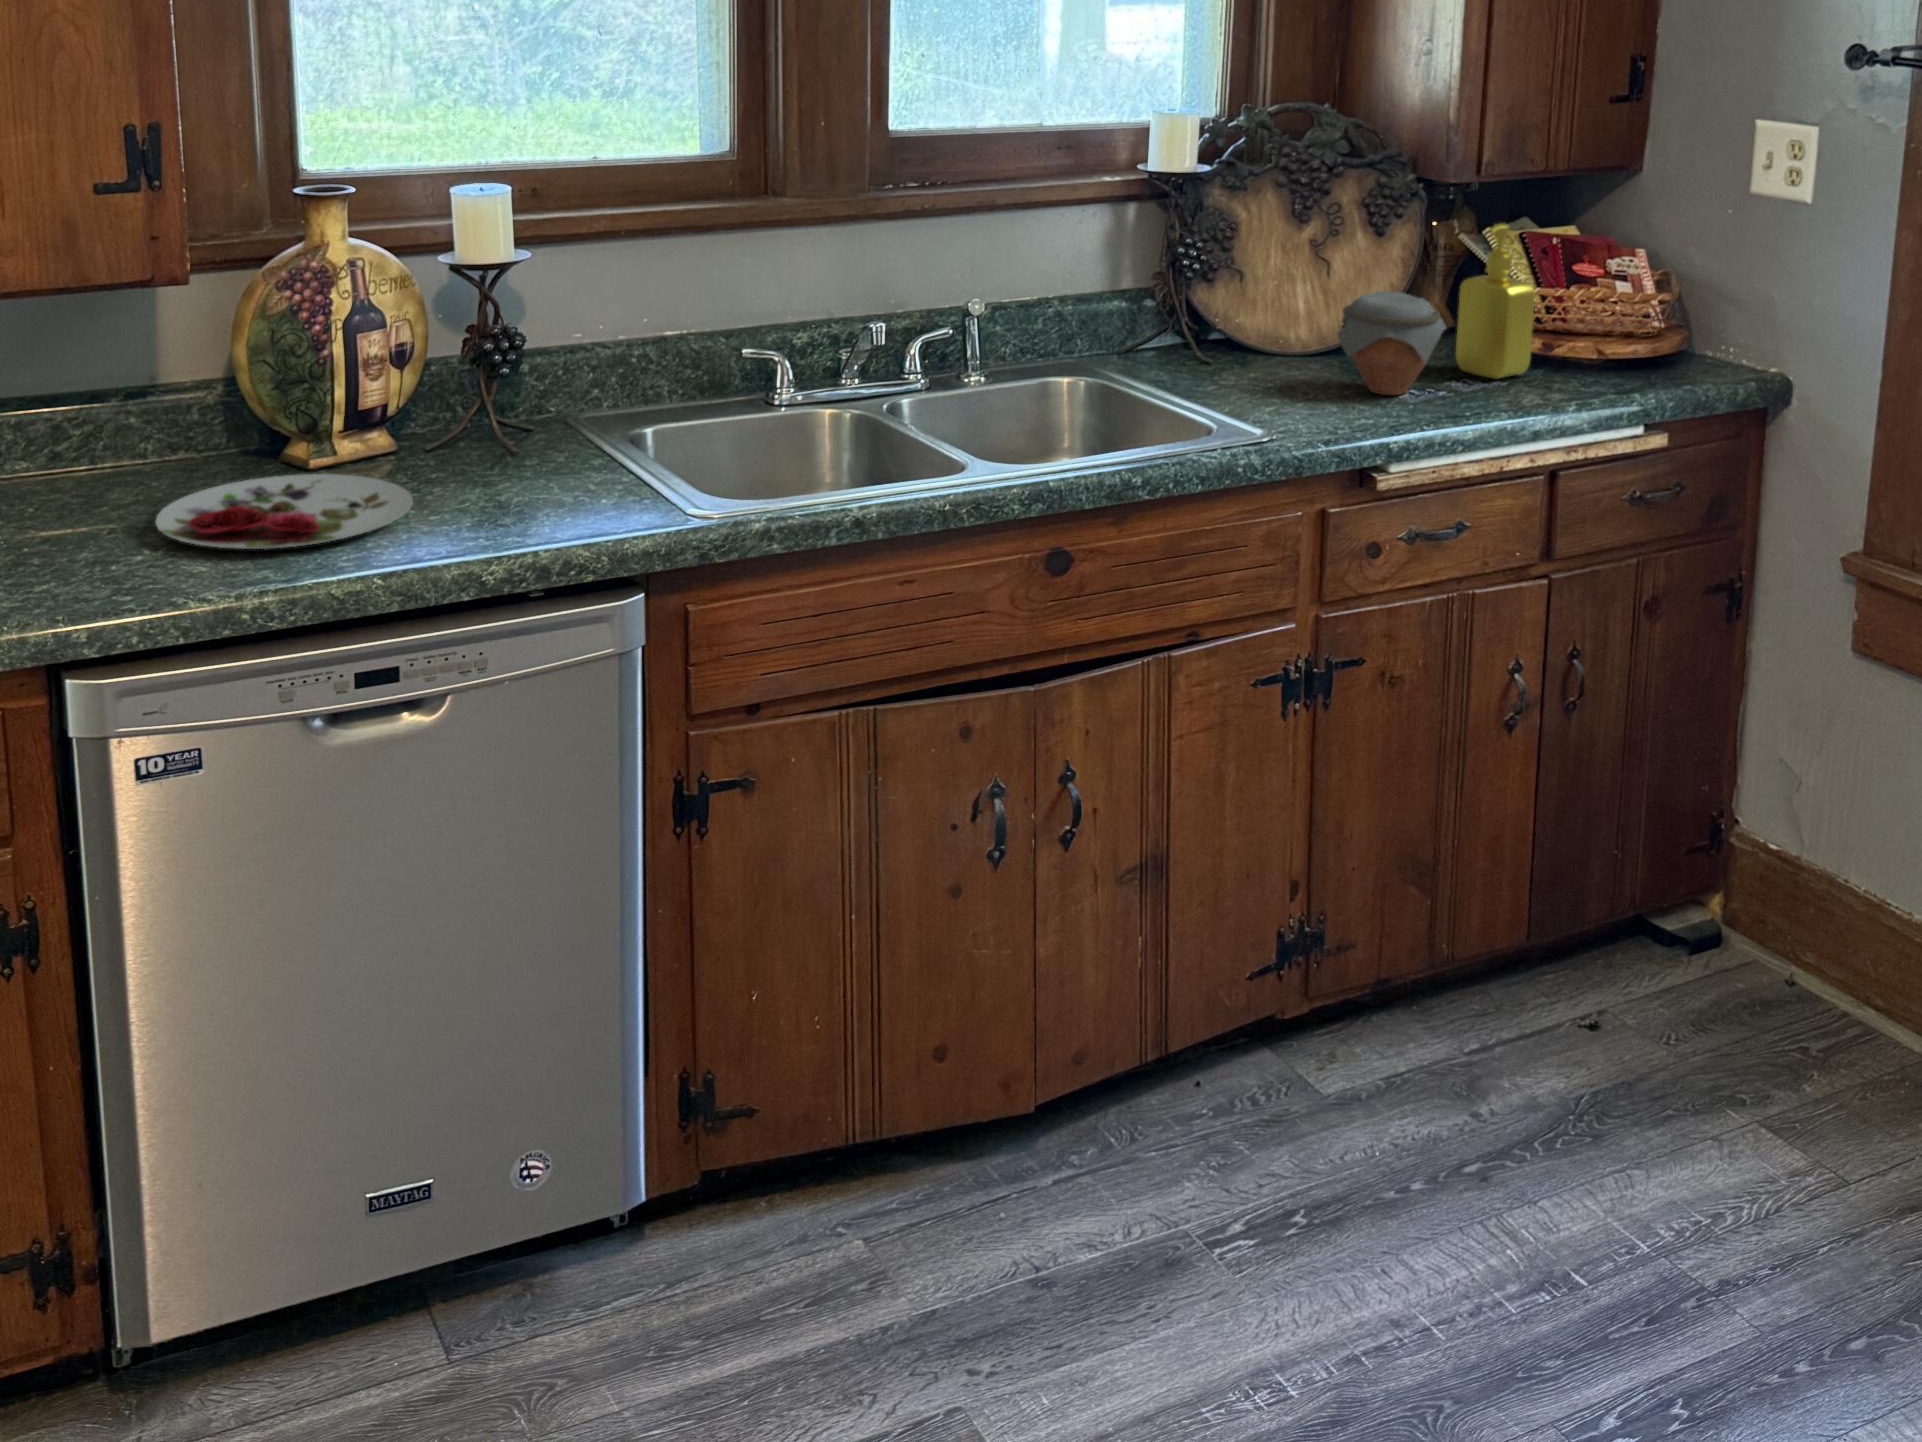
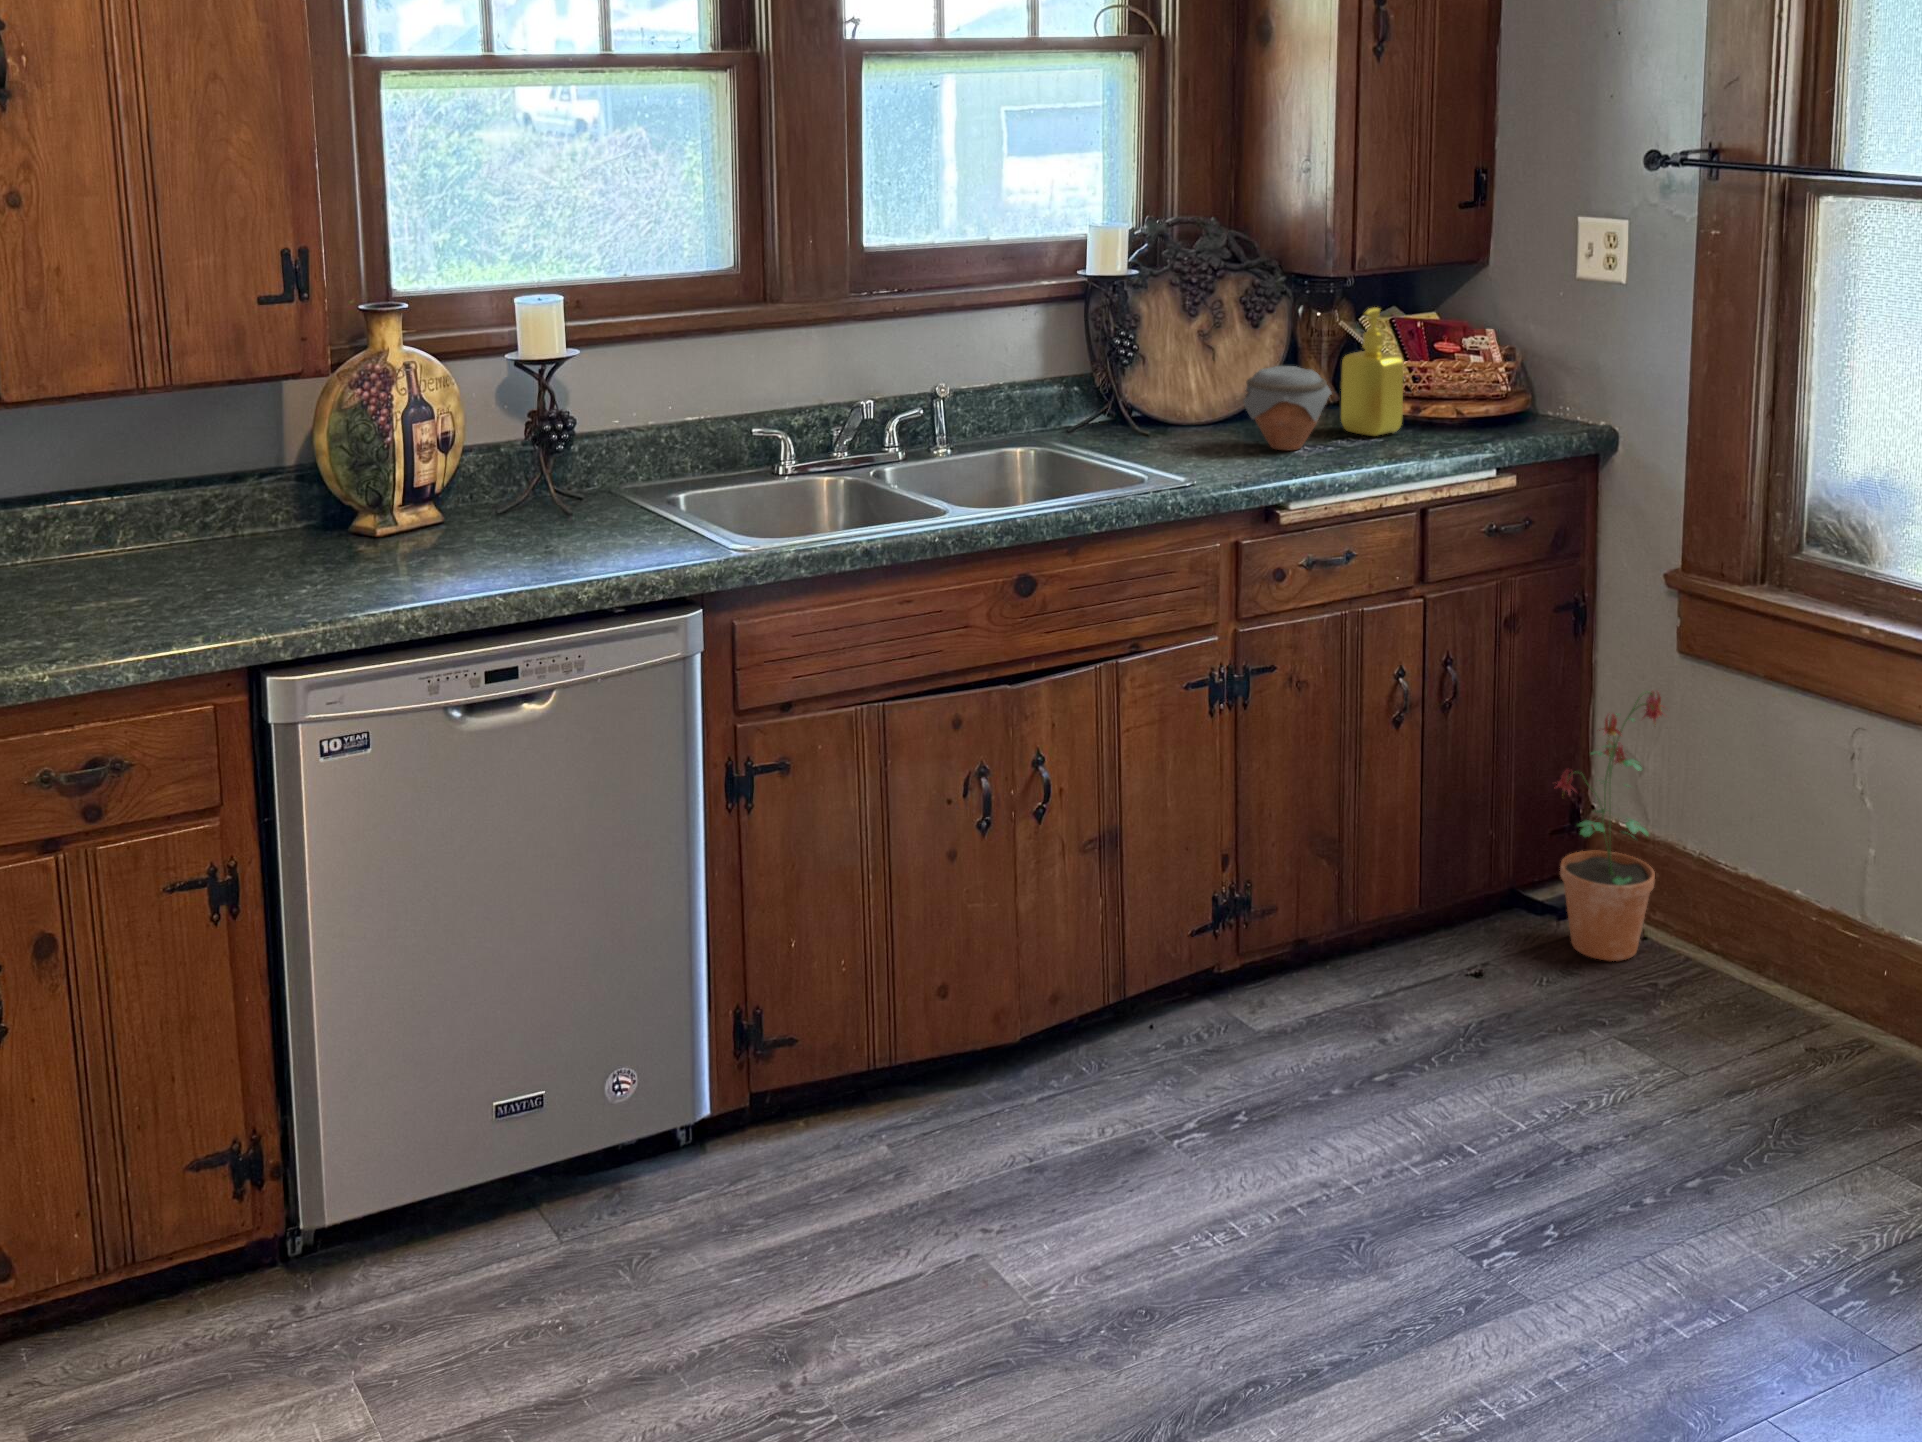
plate: present [155,474,413,549] -> none [307,530,510,580]
potted plant: none [1692,696,1839,1016] -> present [1557,692,1664,961]

